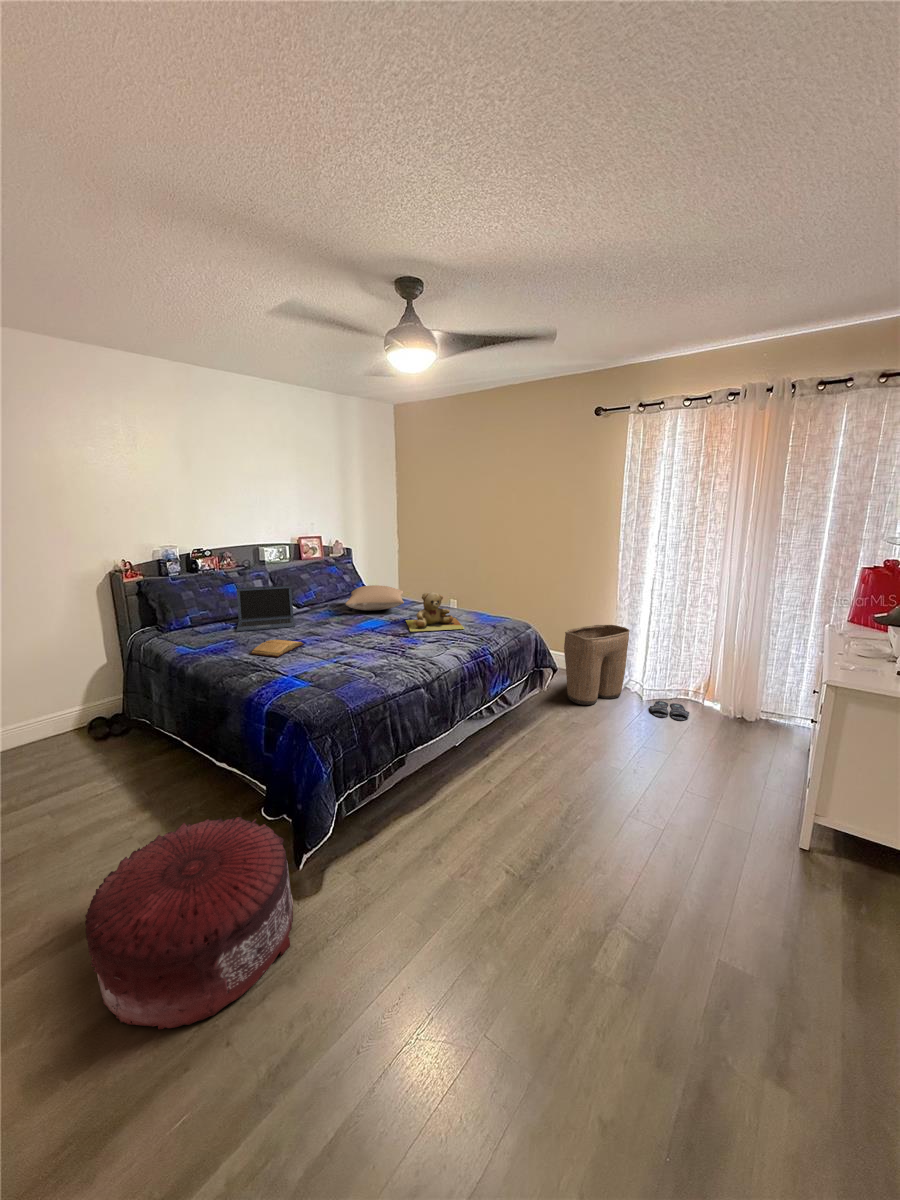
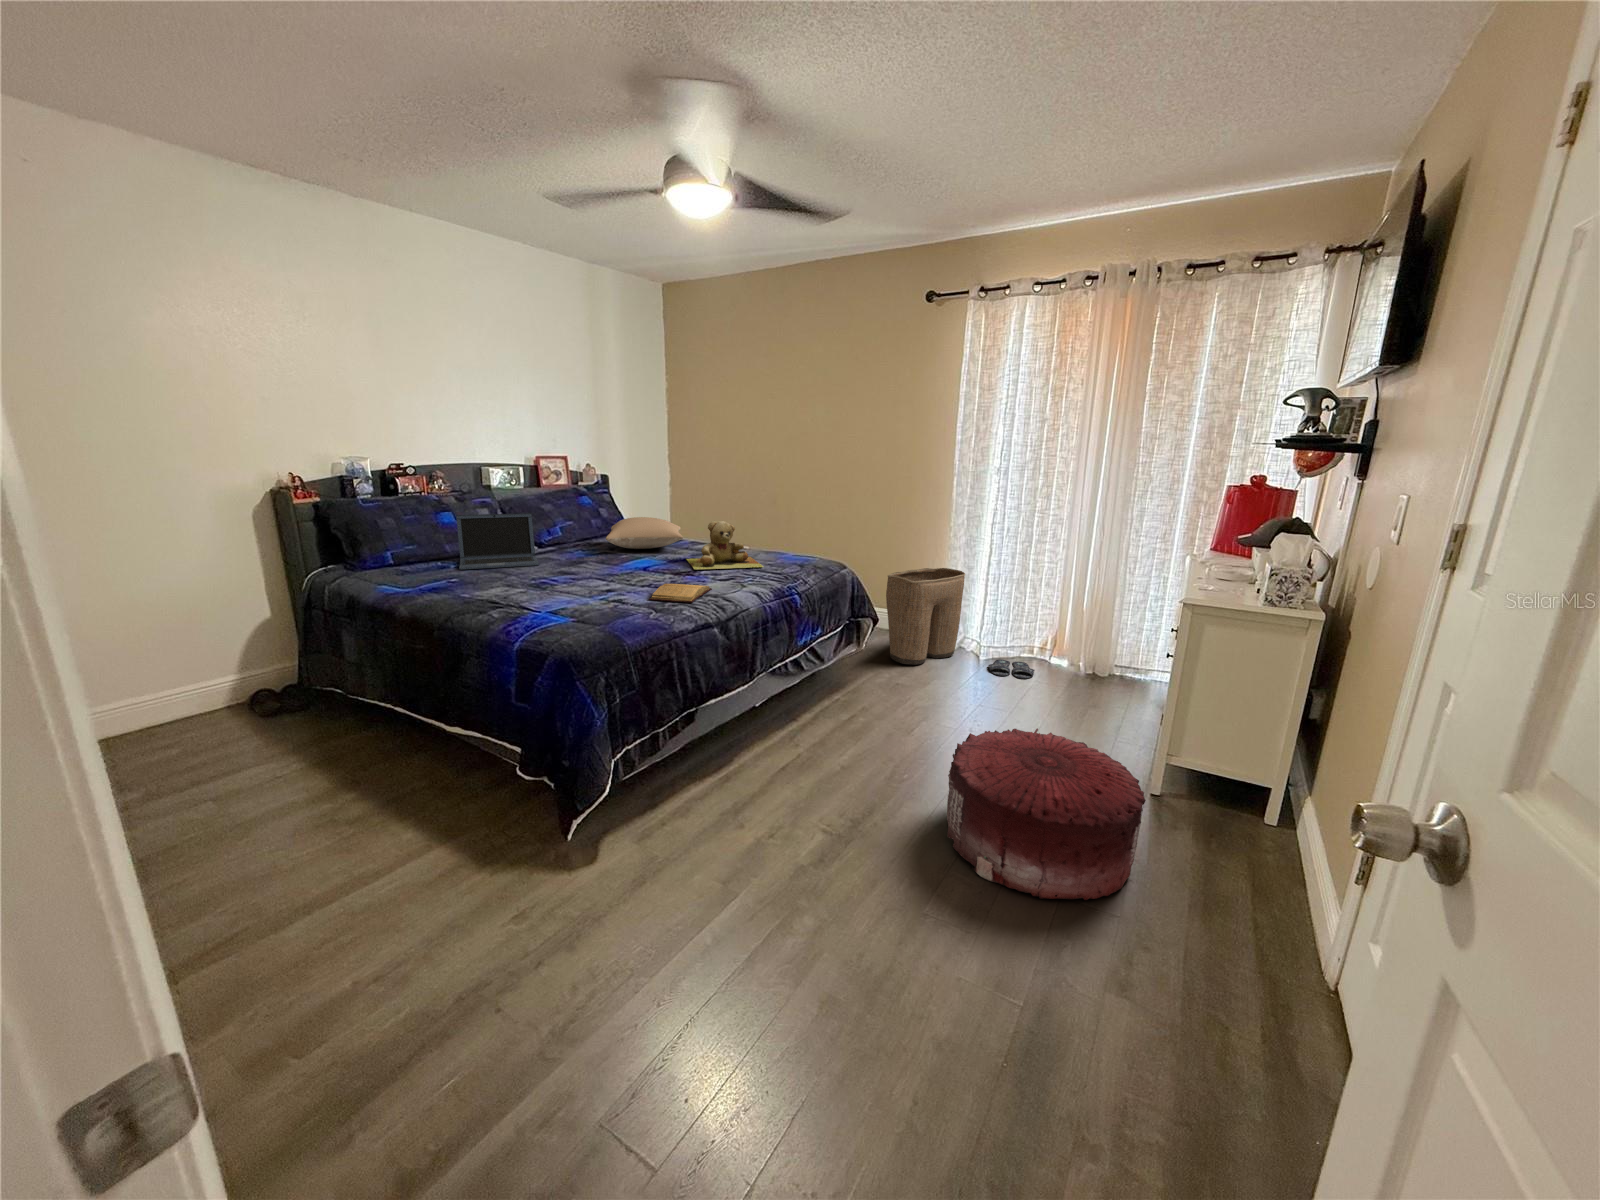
book: present [250,640,304,657] -> present [649,584,712,603]
pouf: present [85,817,293,1030] -> present [947,728,1146,900]

